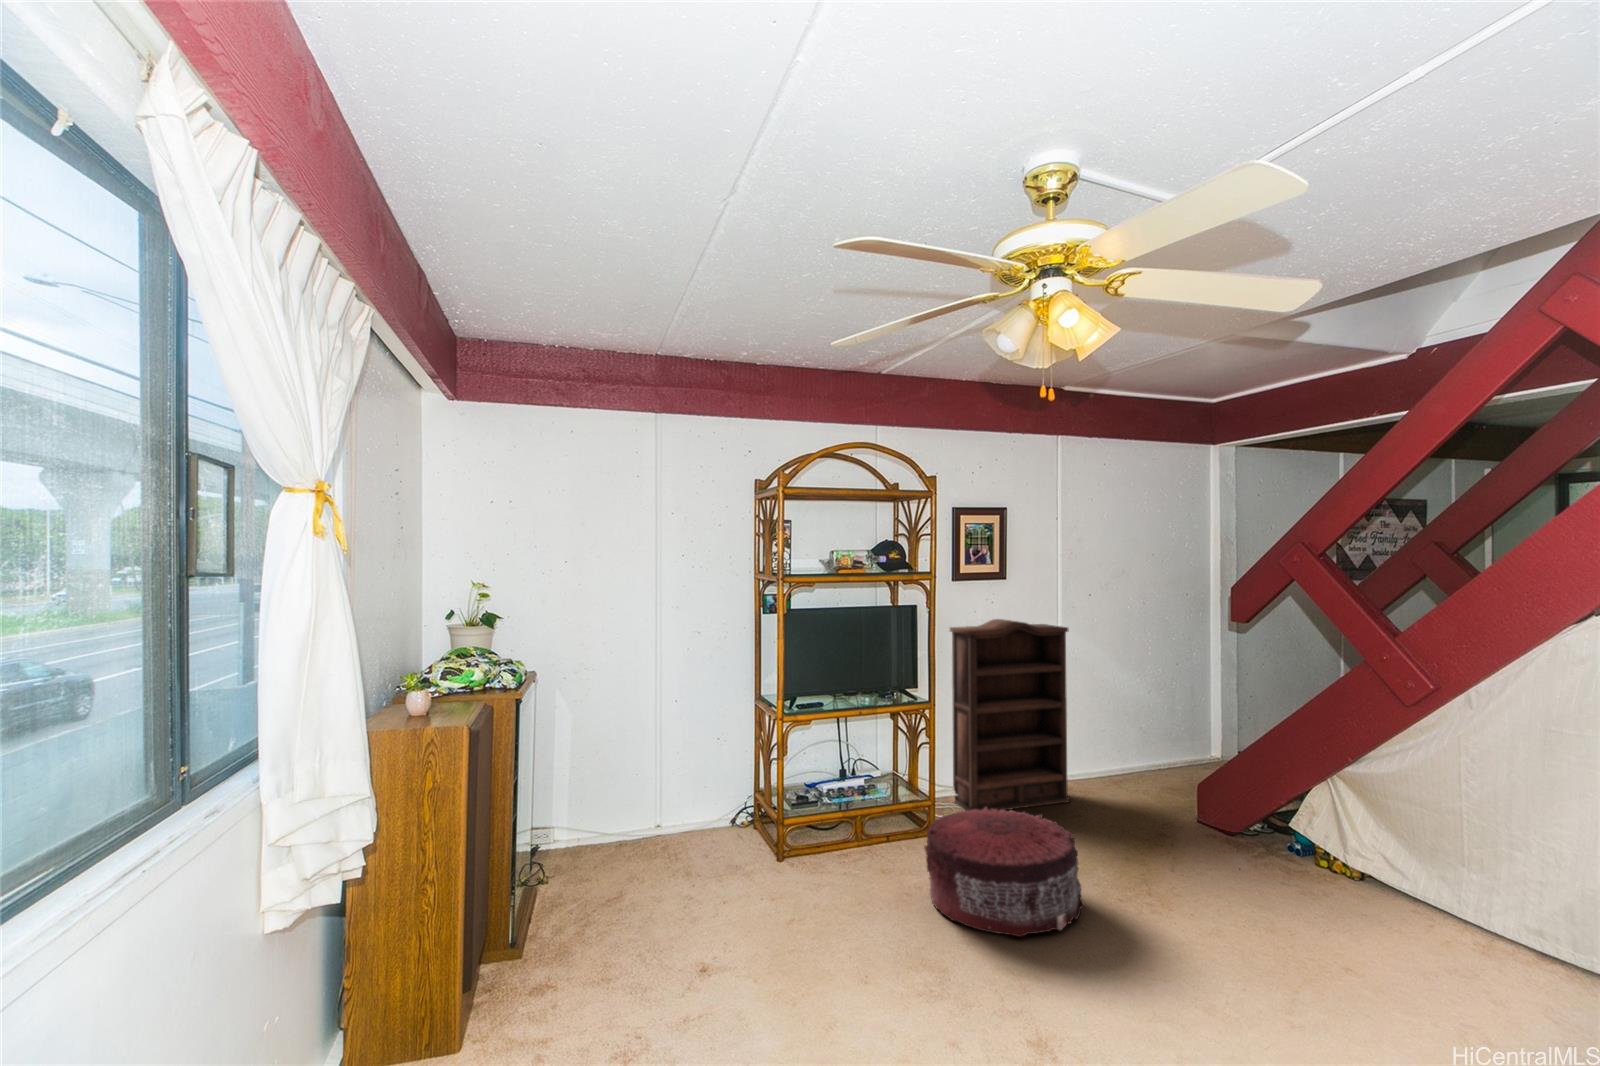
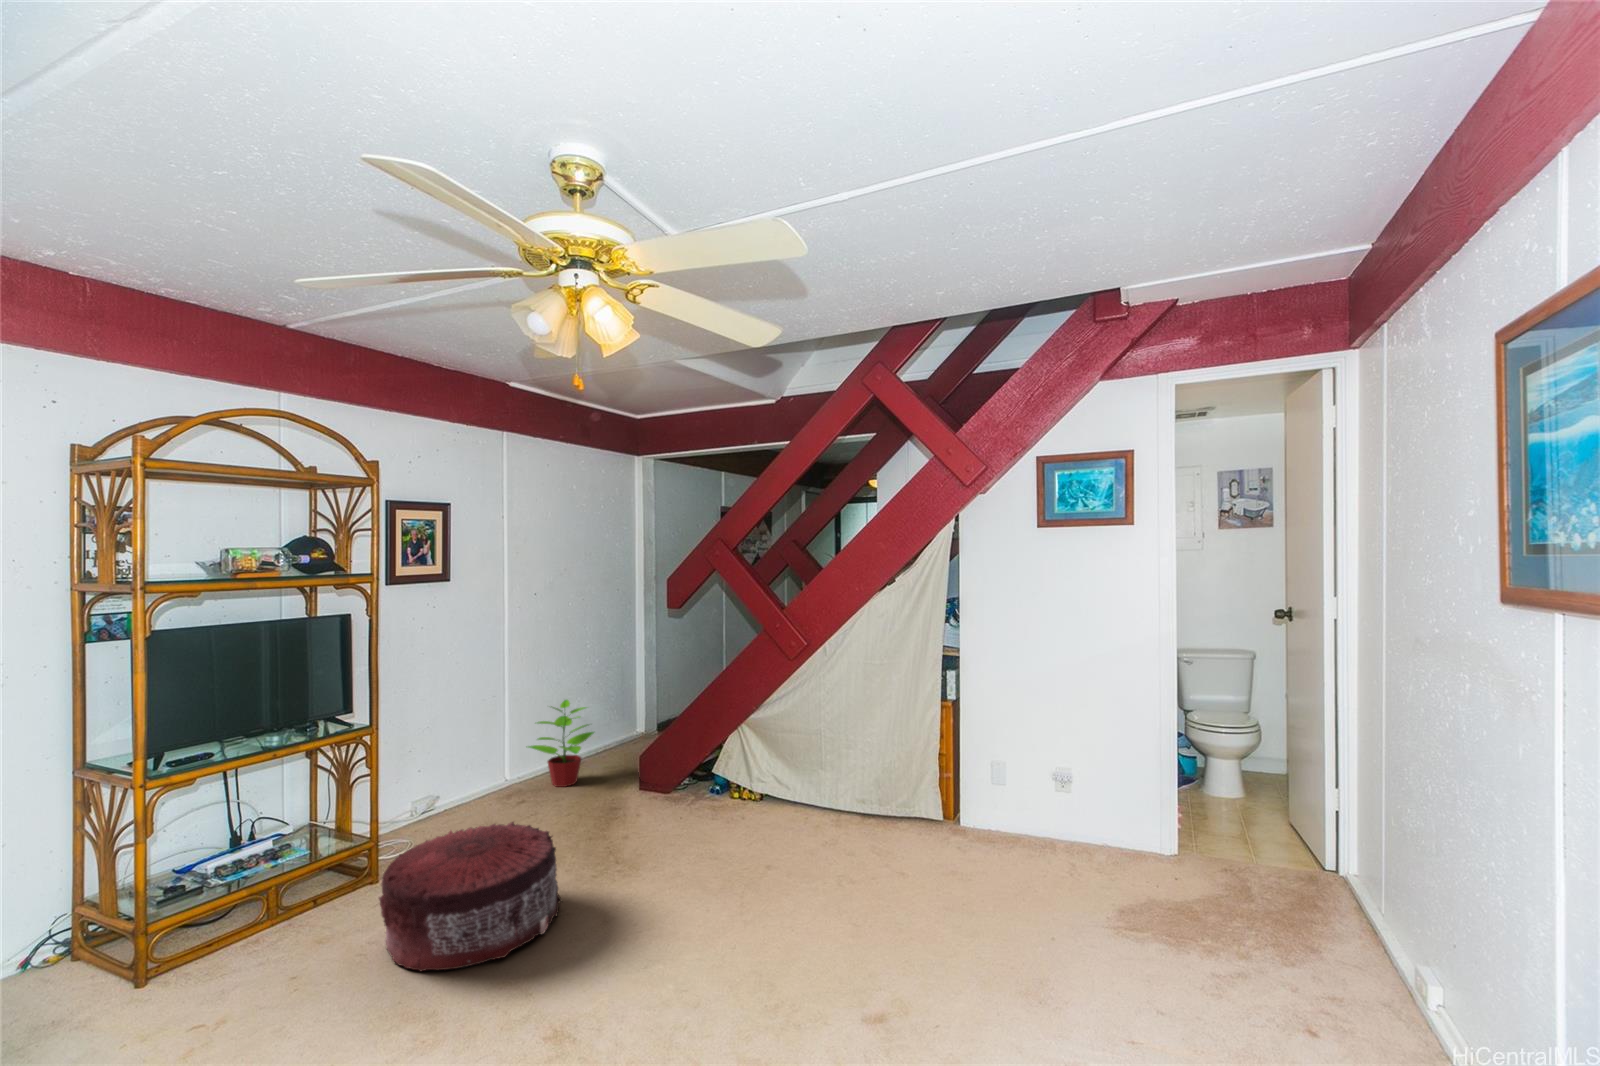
bookshelf: present [950,619,1070,811] -> none [389,622,523,843]
potted plant: none [1076,707,1151,799] -> present [528,700,594,787]

